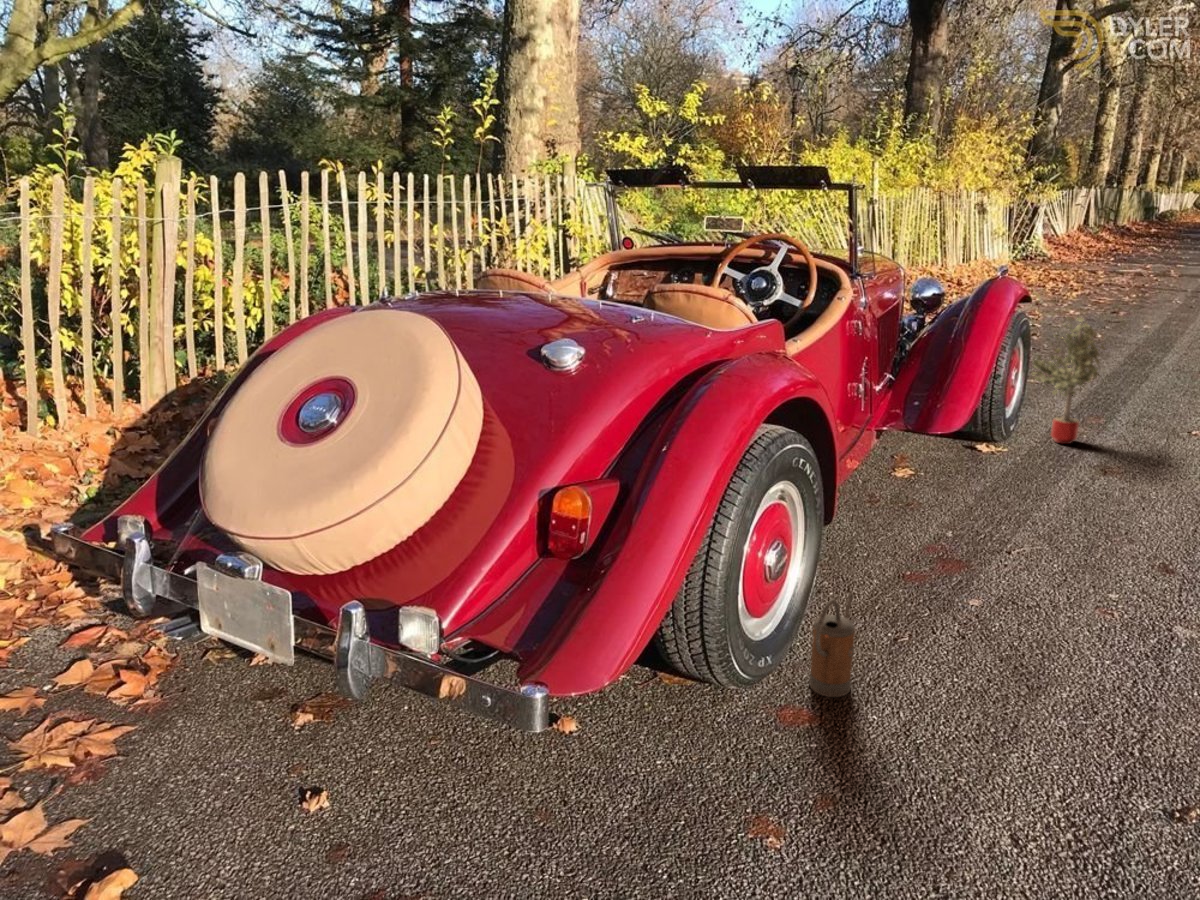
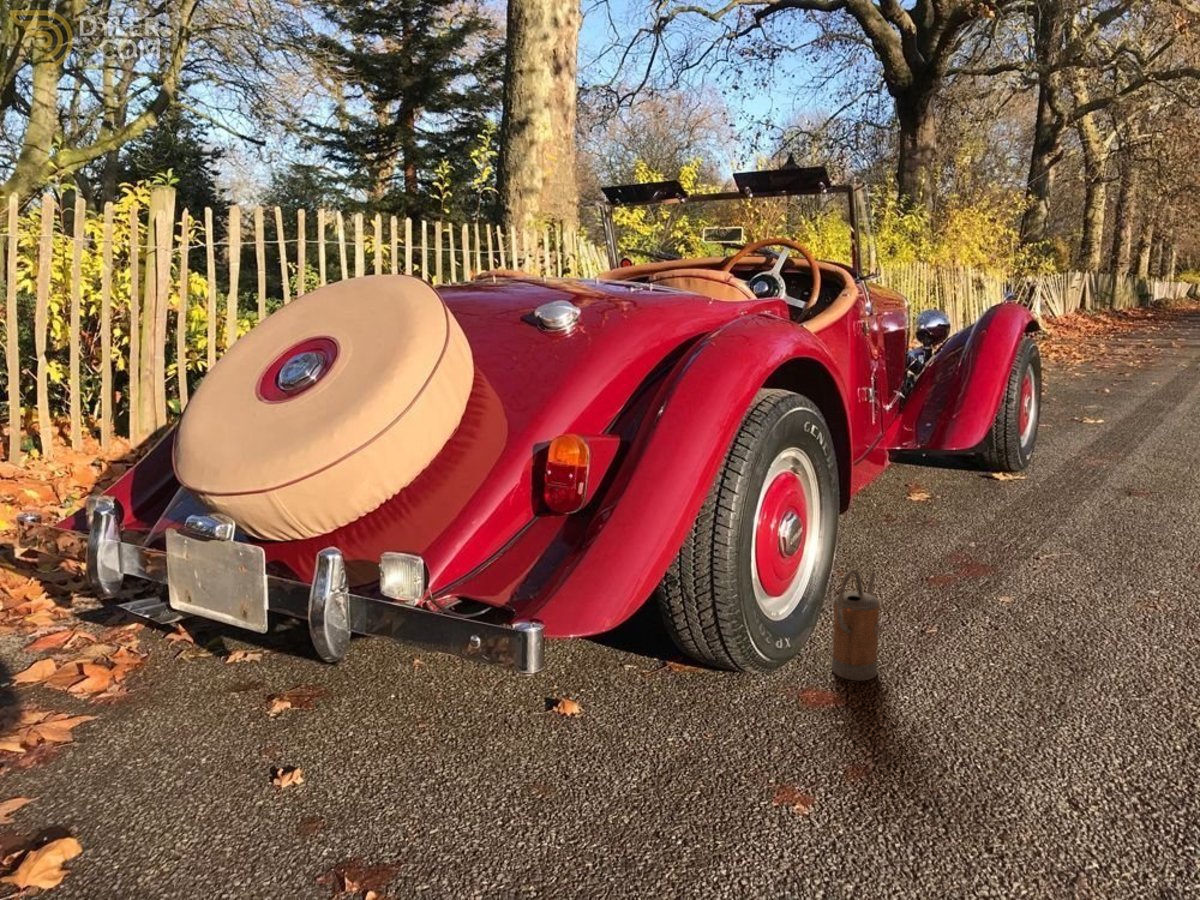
potted tree: present [1032,317,1106,444] -> none [1043,341,1121,473]

